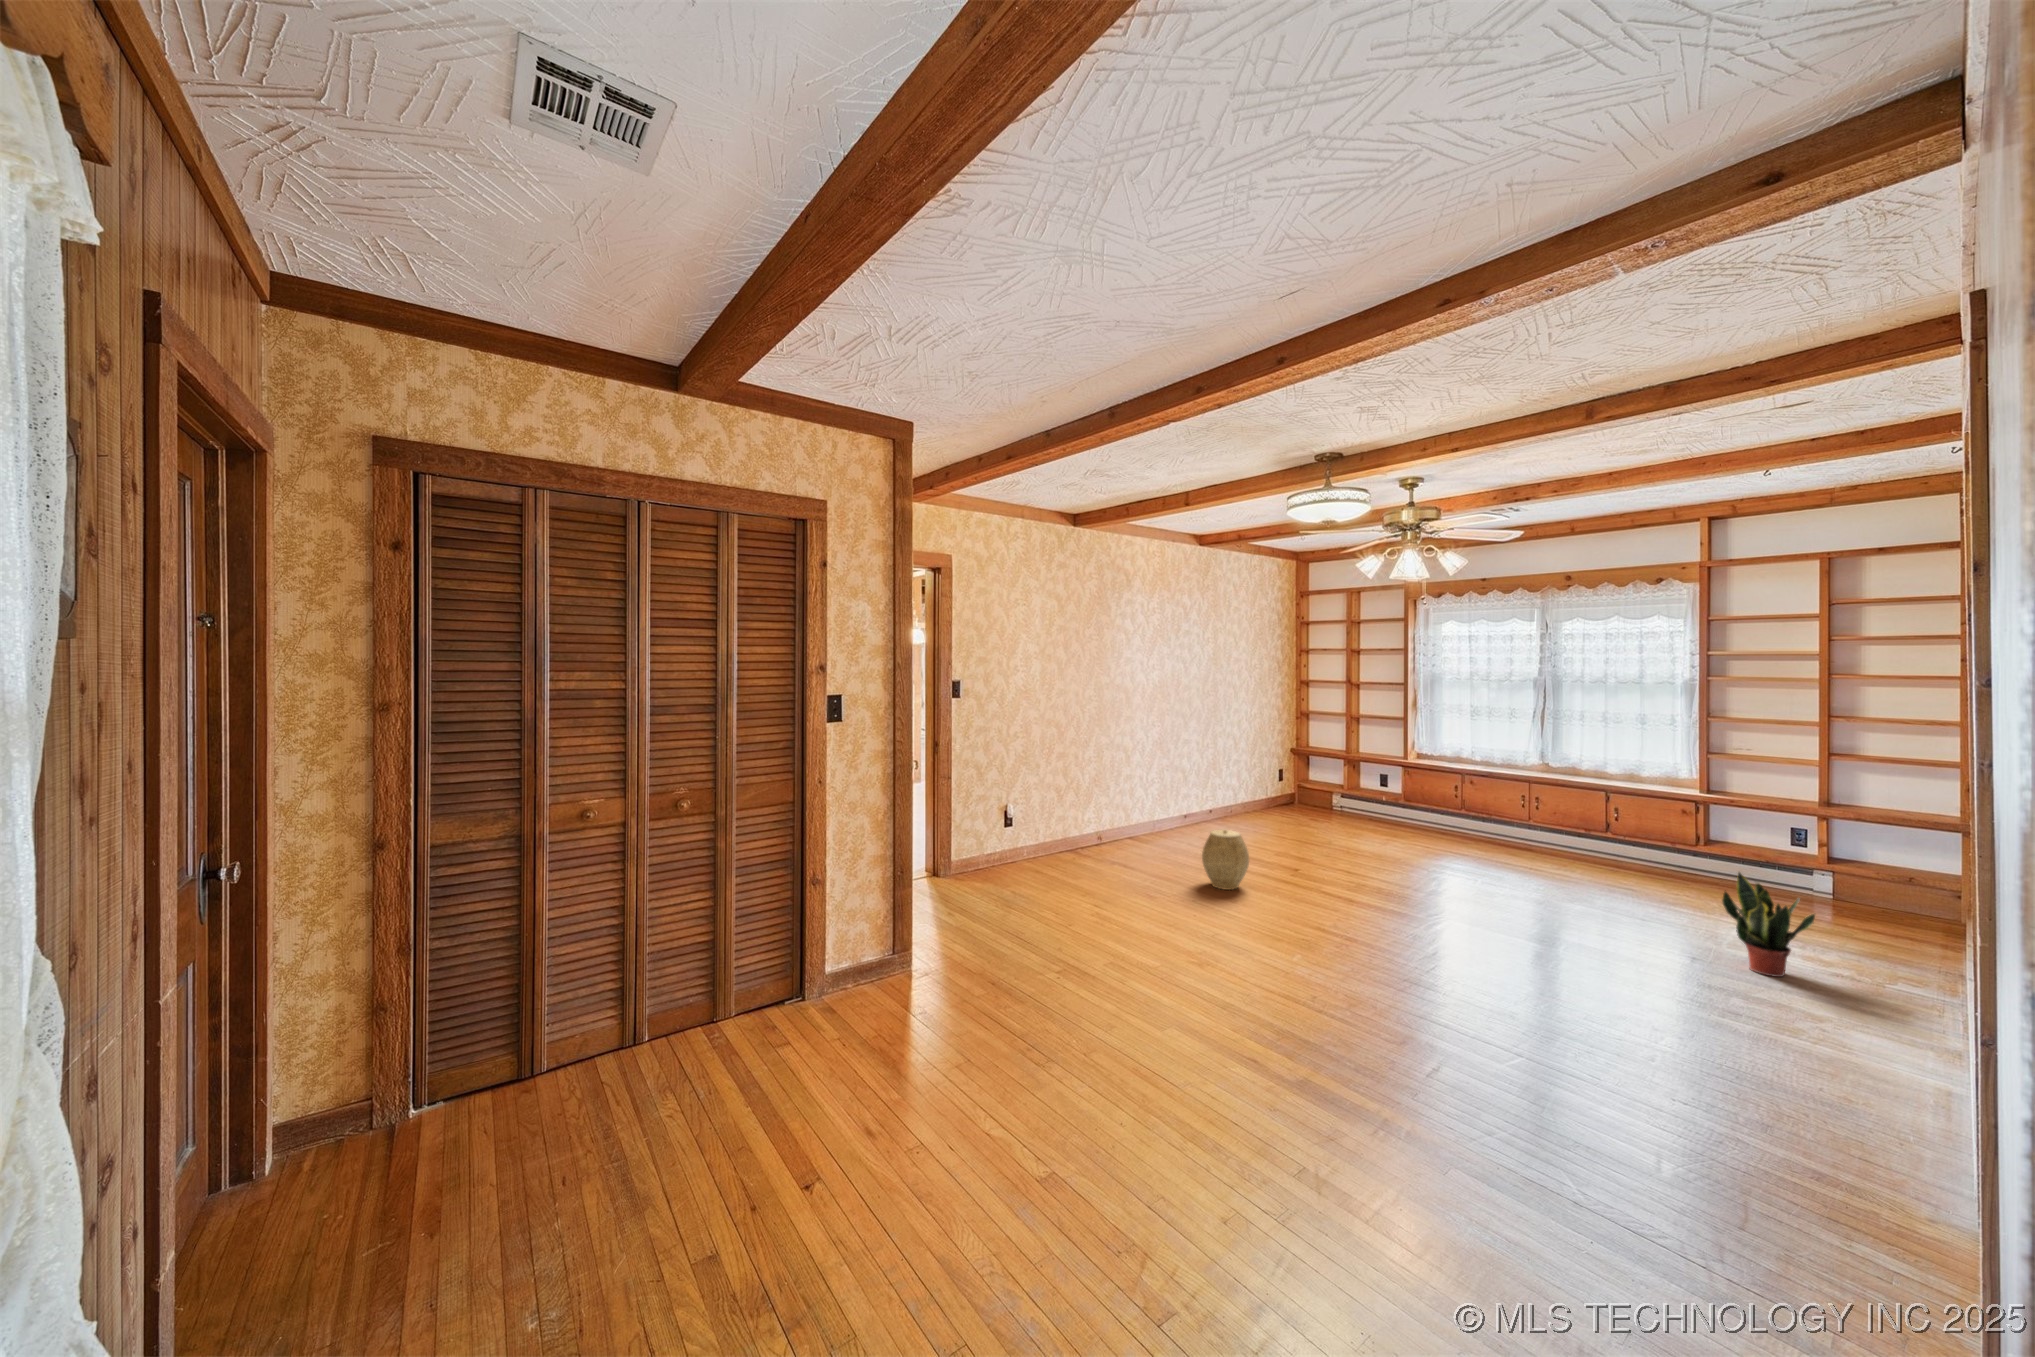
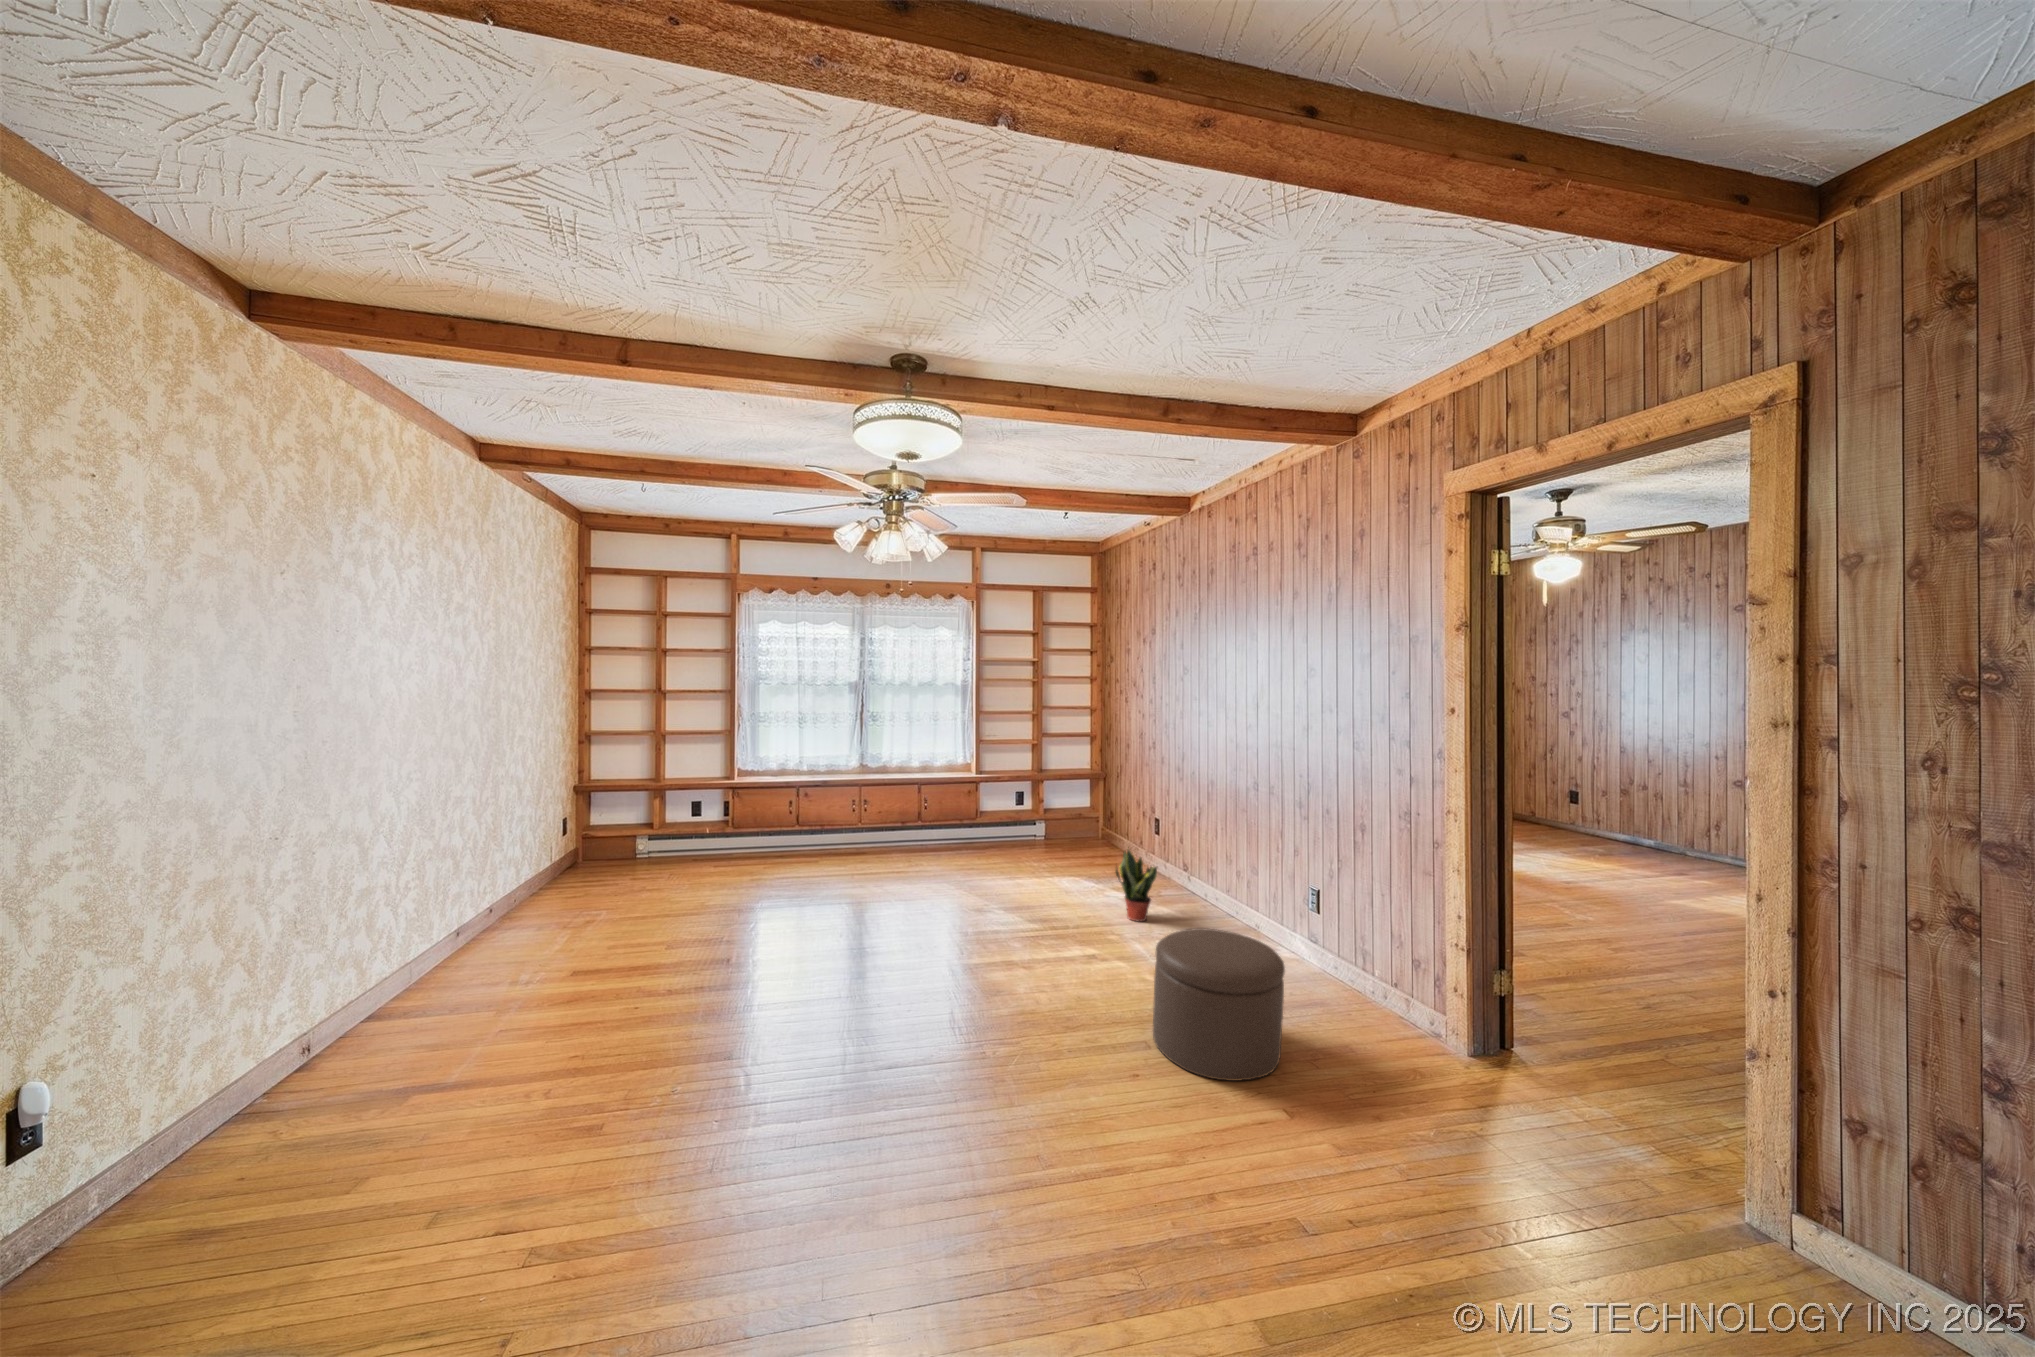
woven basket: present [1202,830,1249,890] -> none [662,949,743,1055]
ottoman: none [1508,913,1673,1069] -> present [1153,928,1285,1081]

